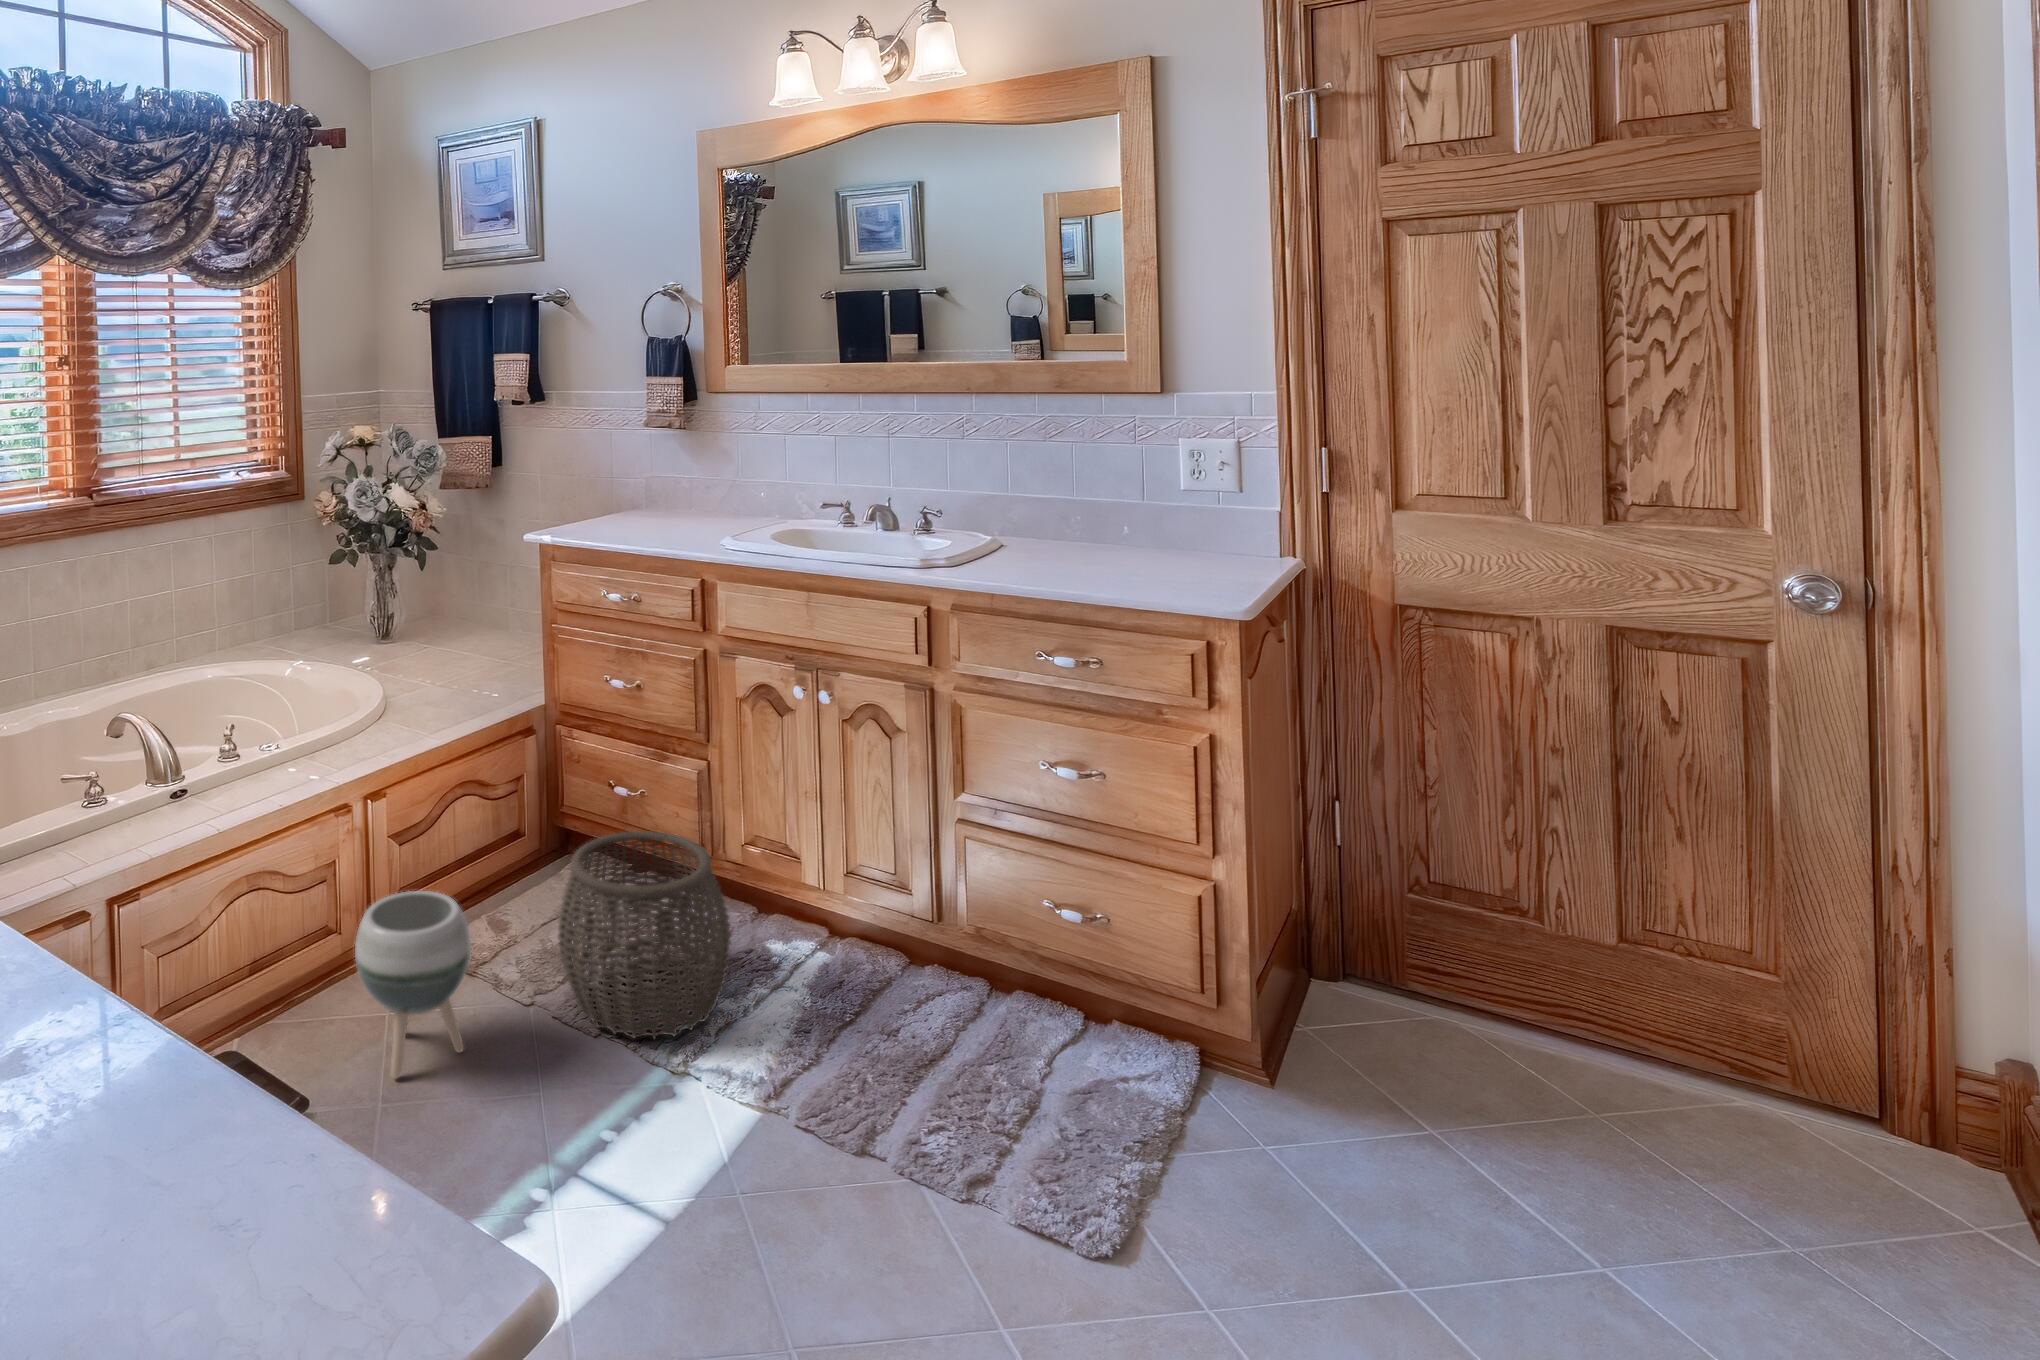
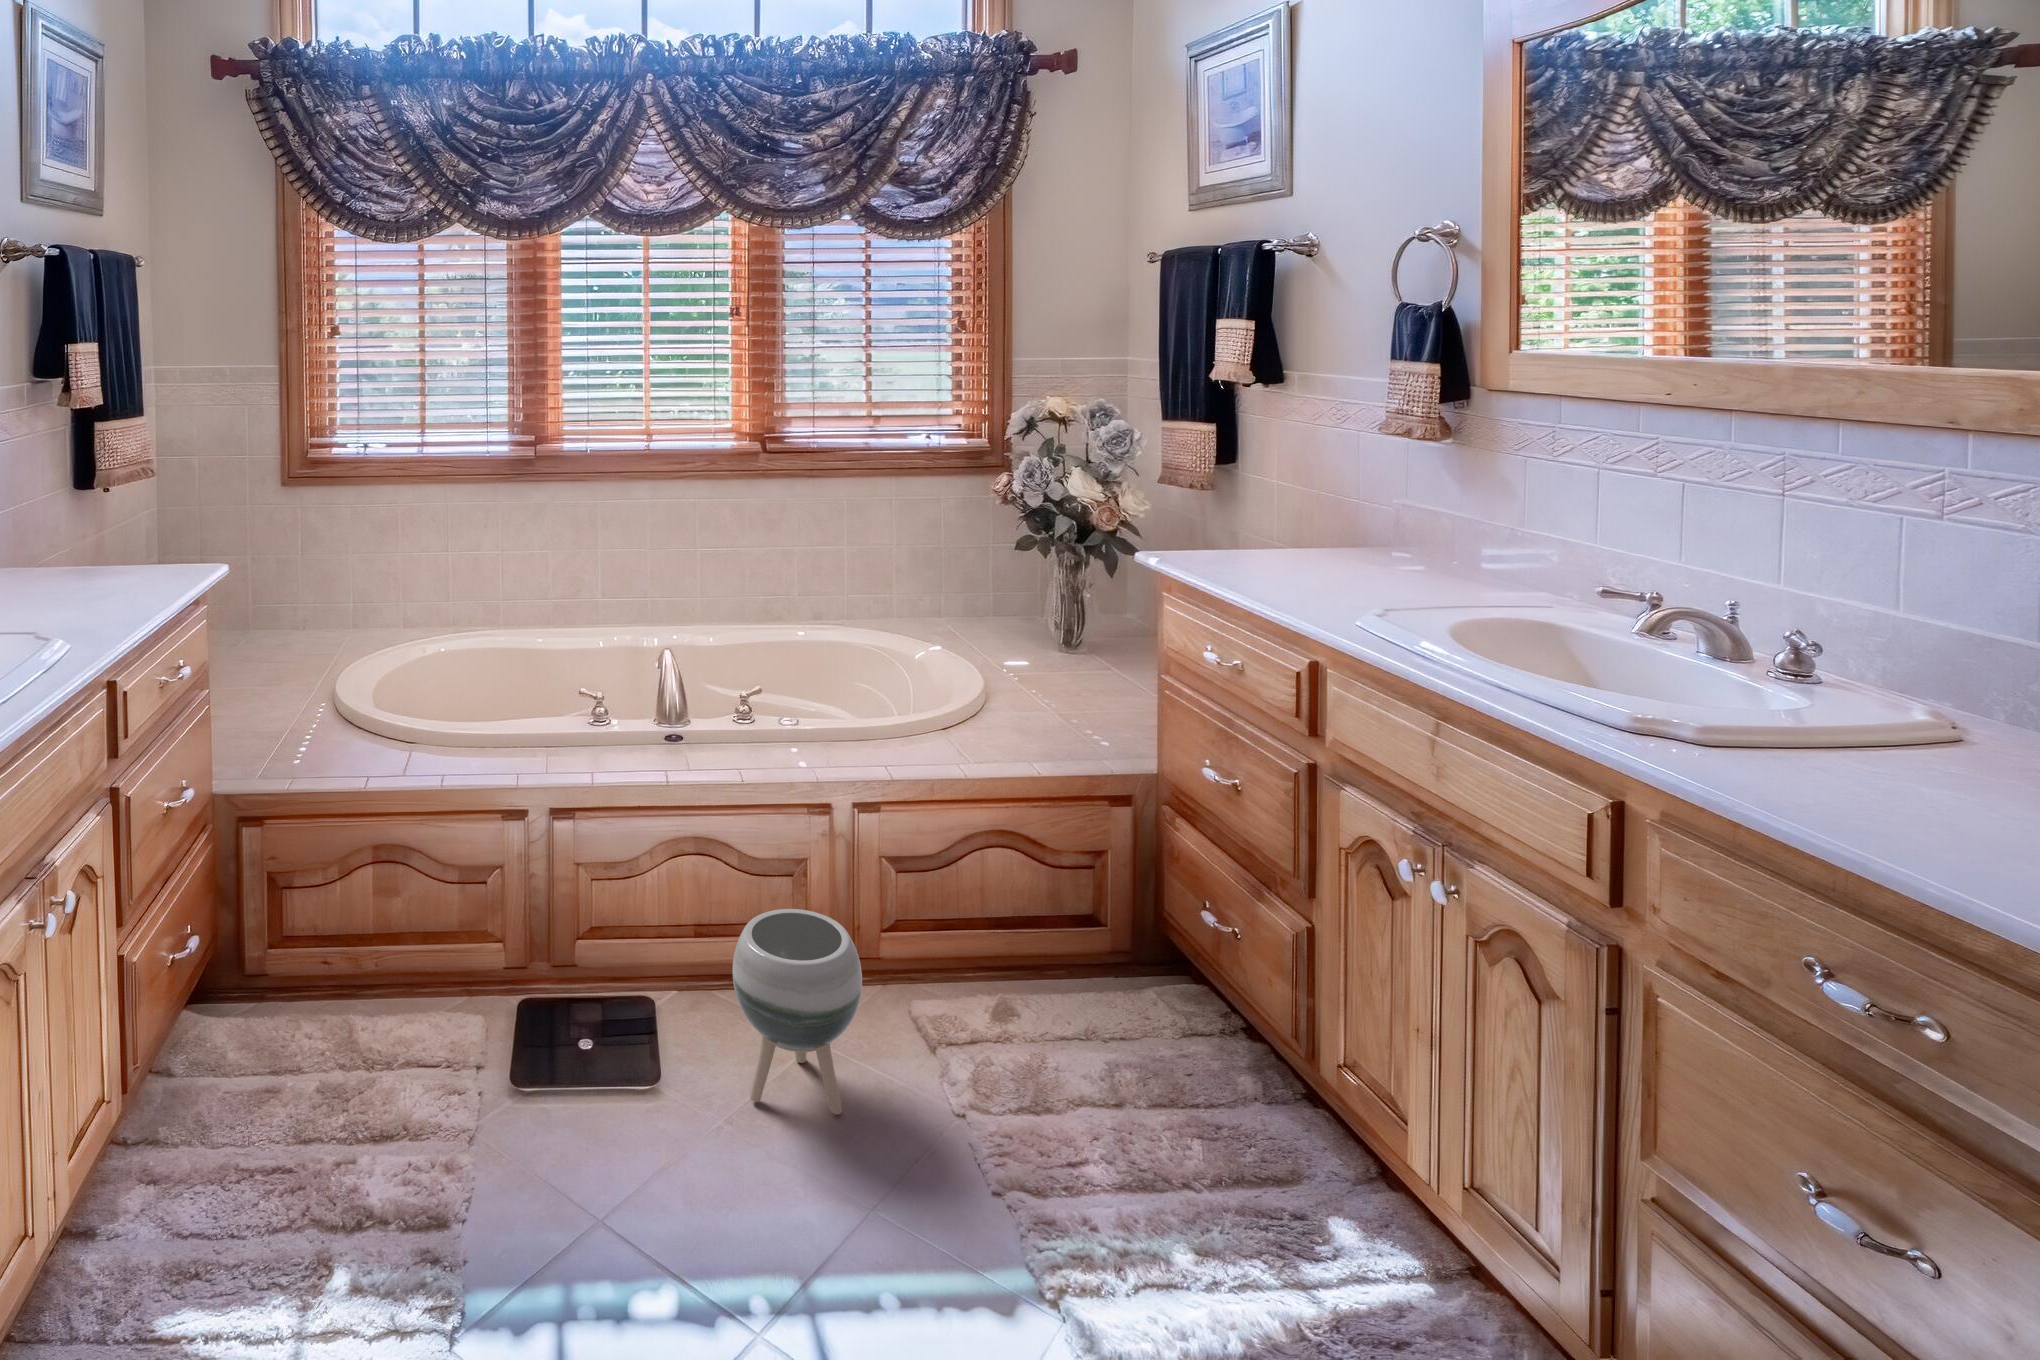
woven basket: present [558,831,731,1038] -> none [969,952,1219,1261]

